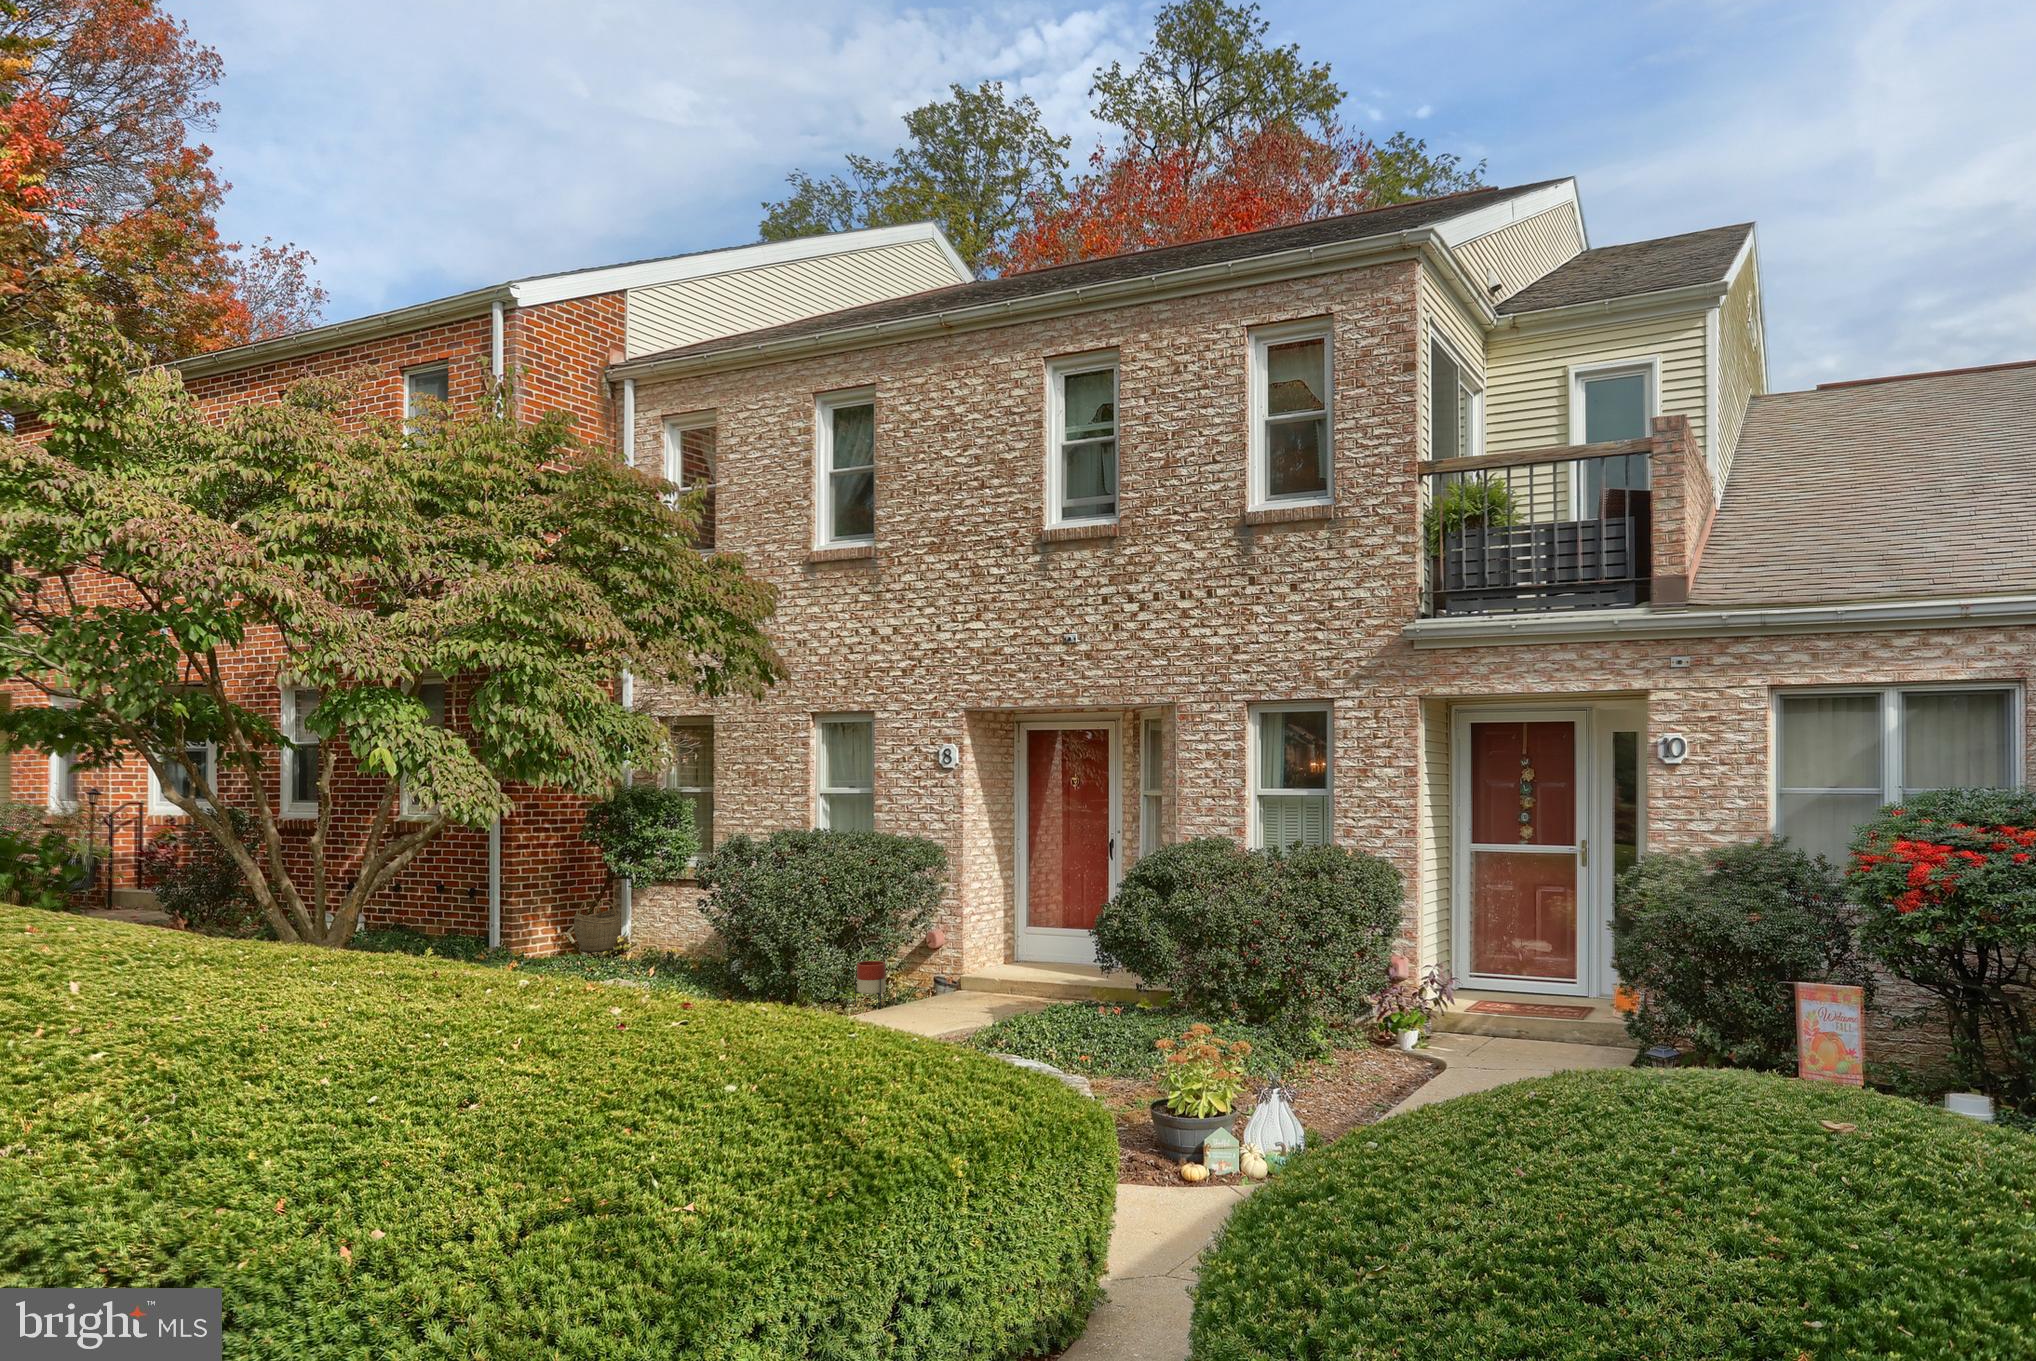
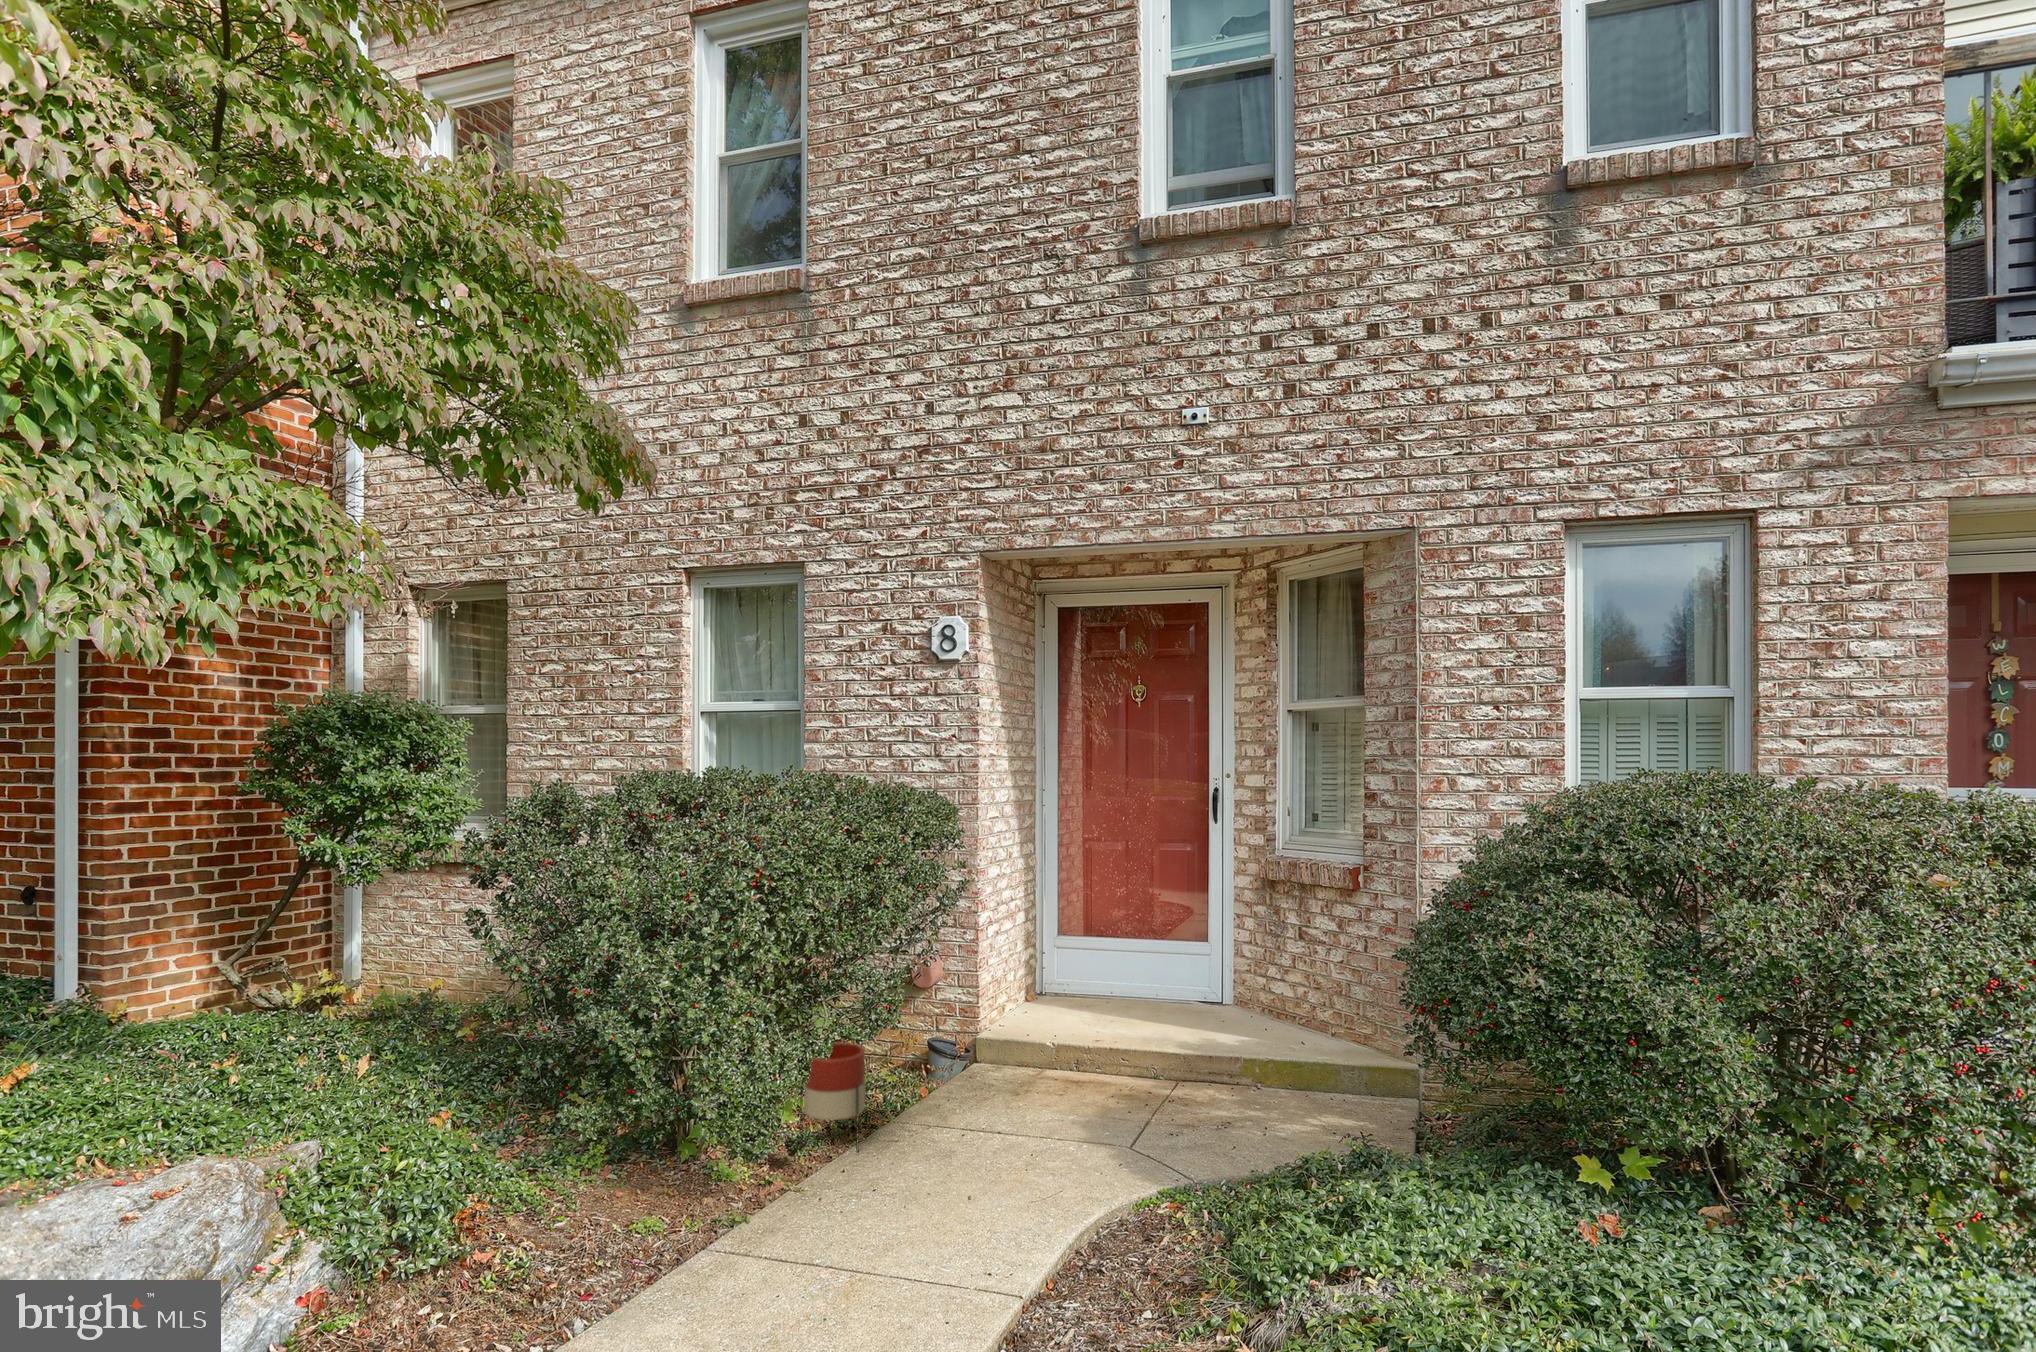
woven basket: present [574,899,620,952] -> none [230,901,325,1000]

